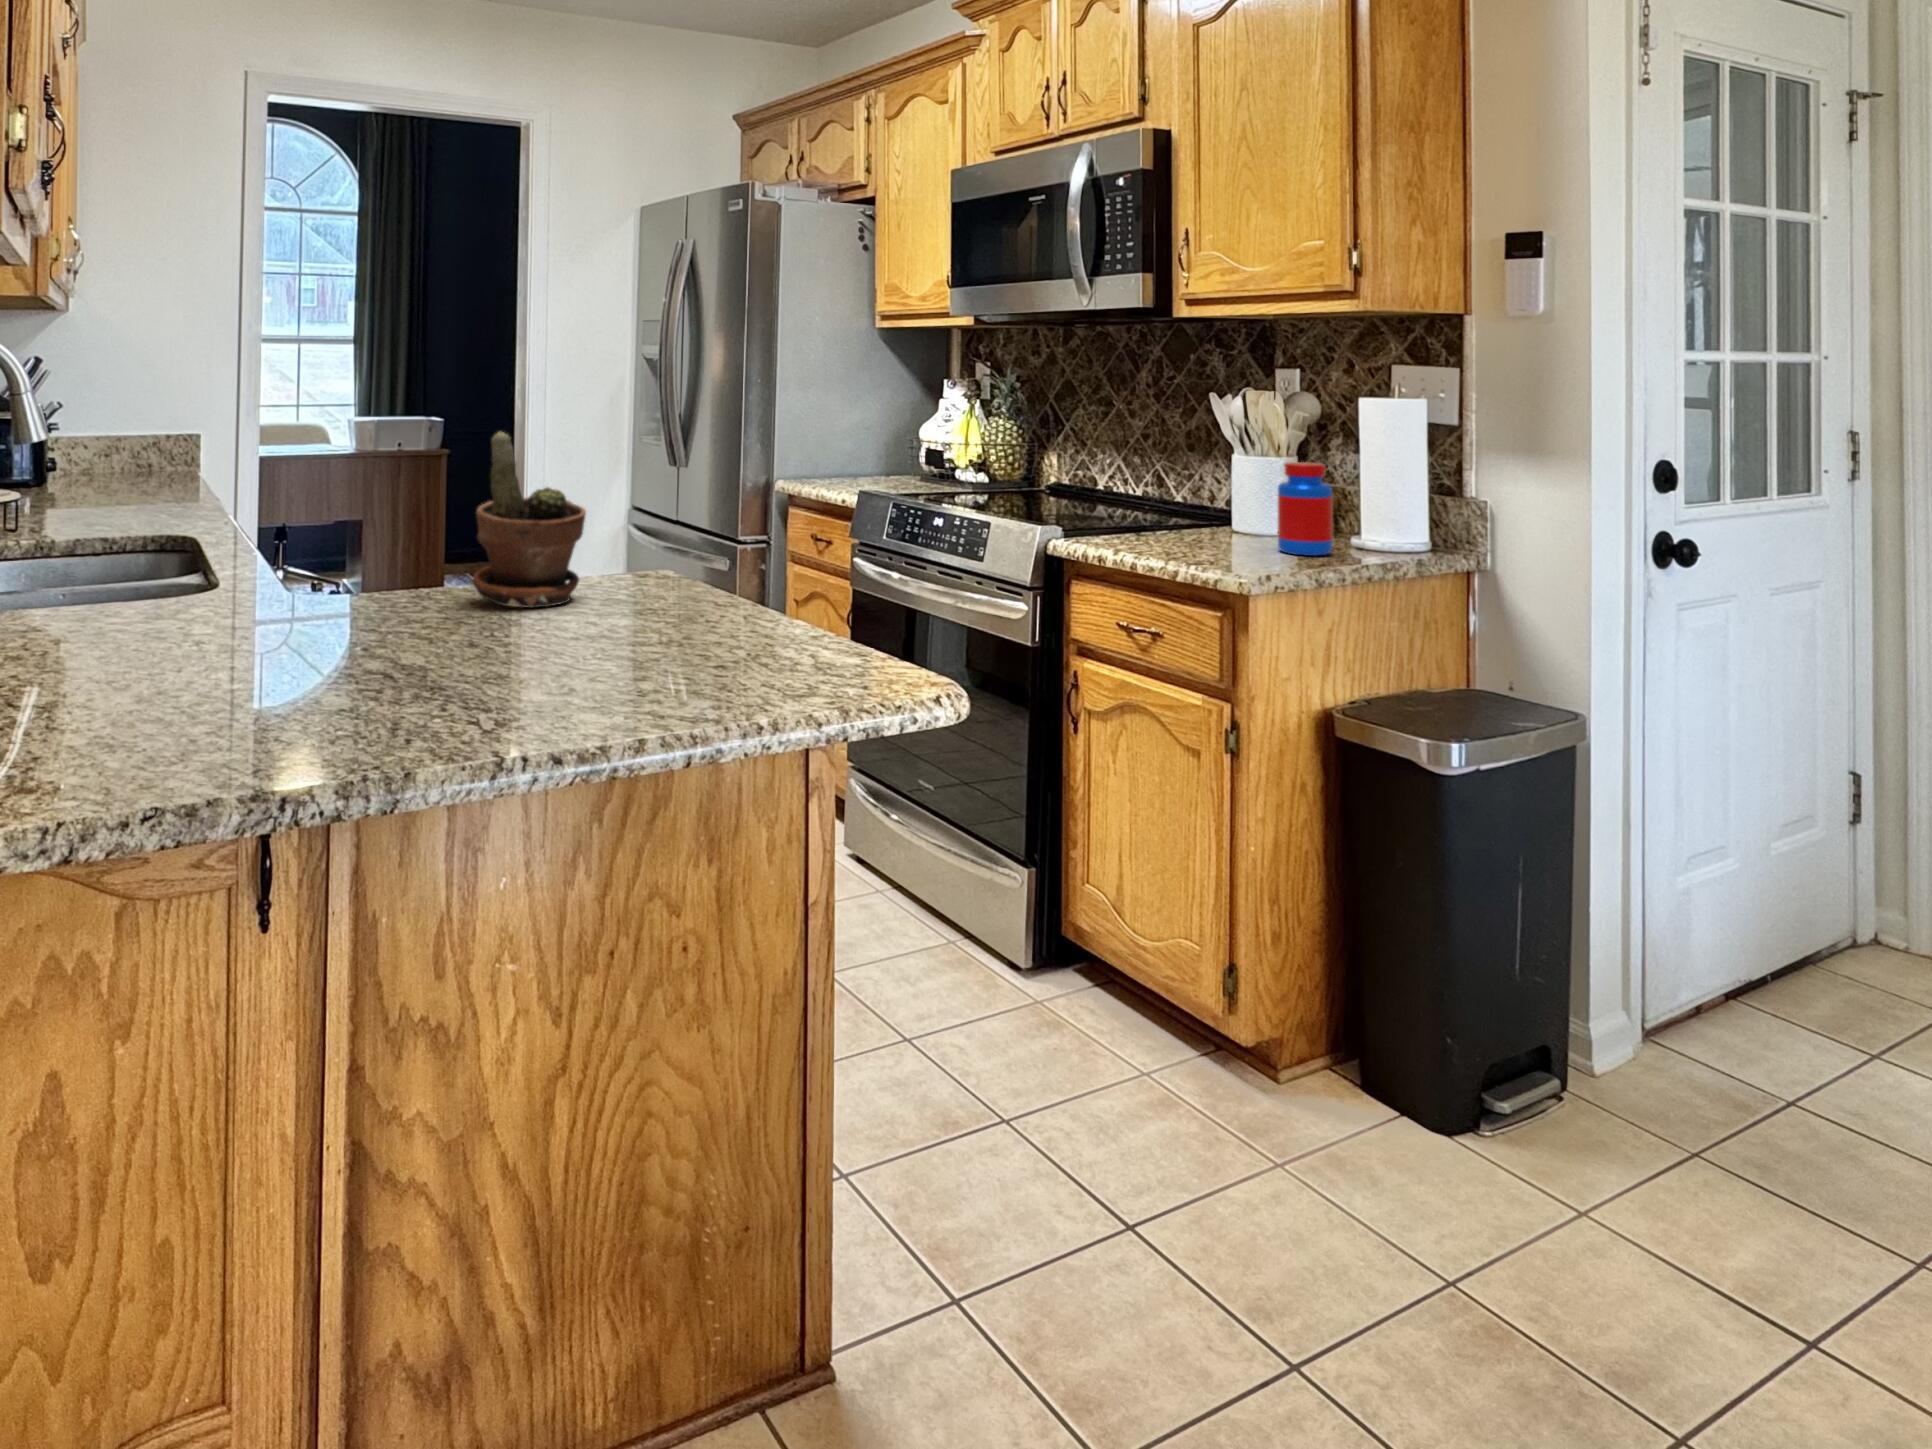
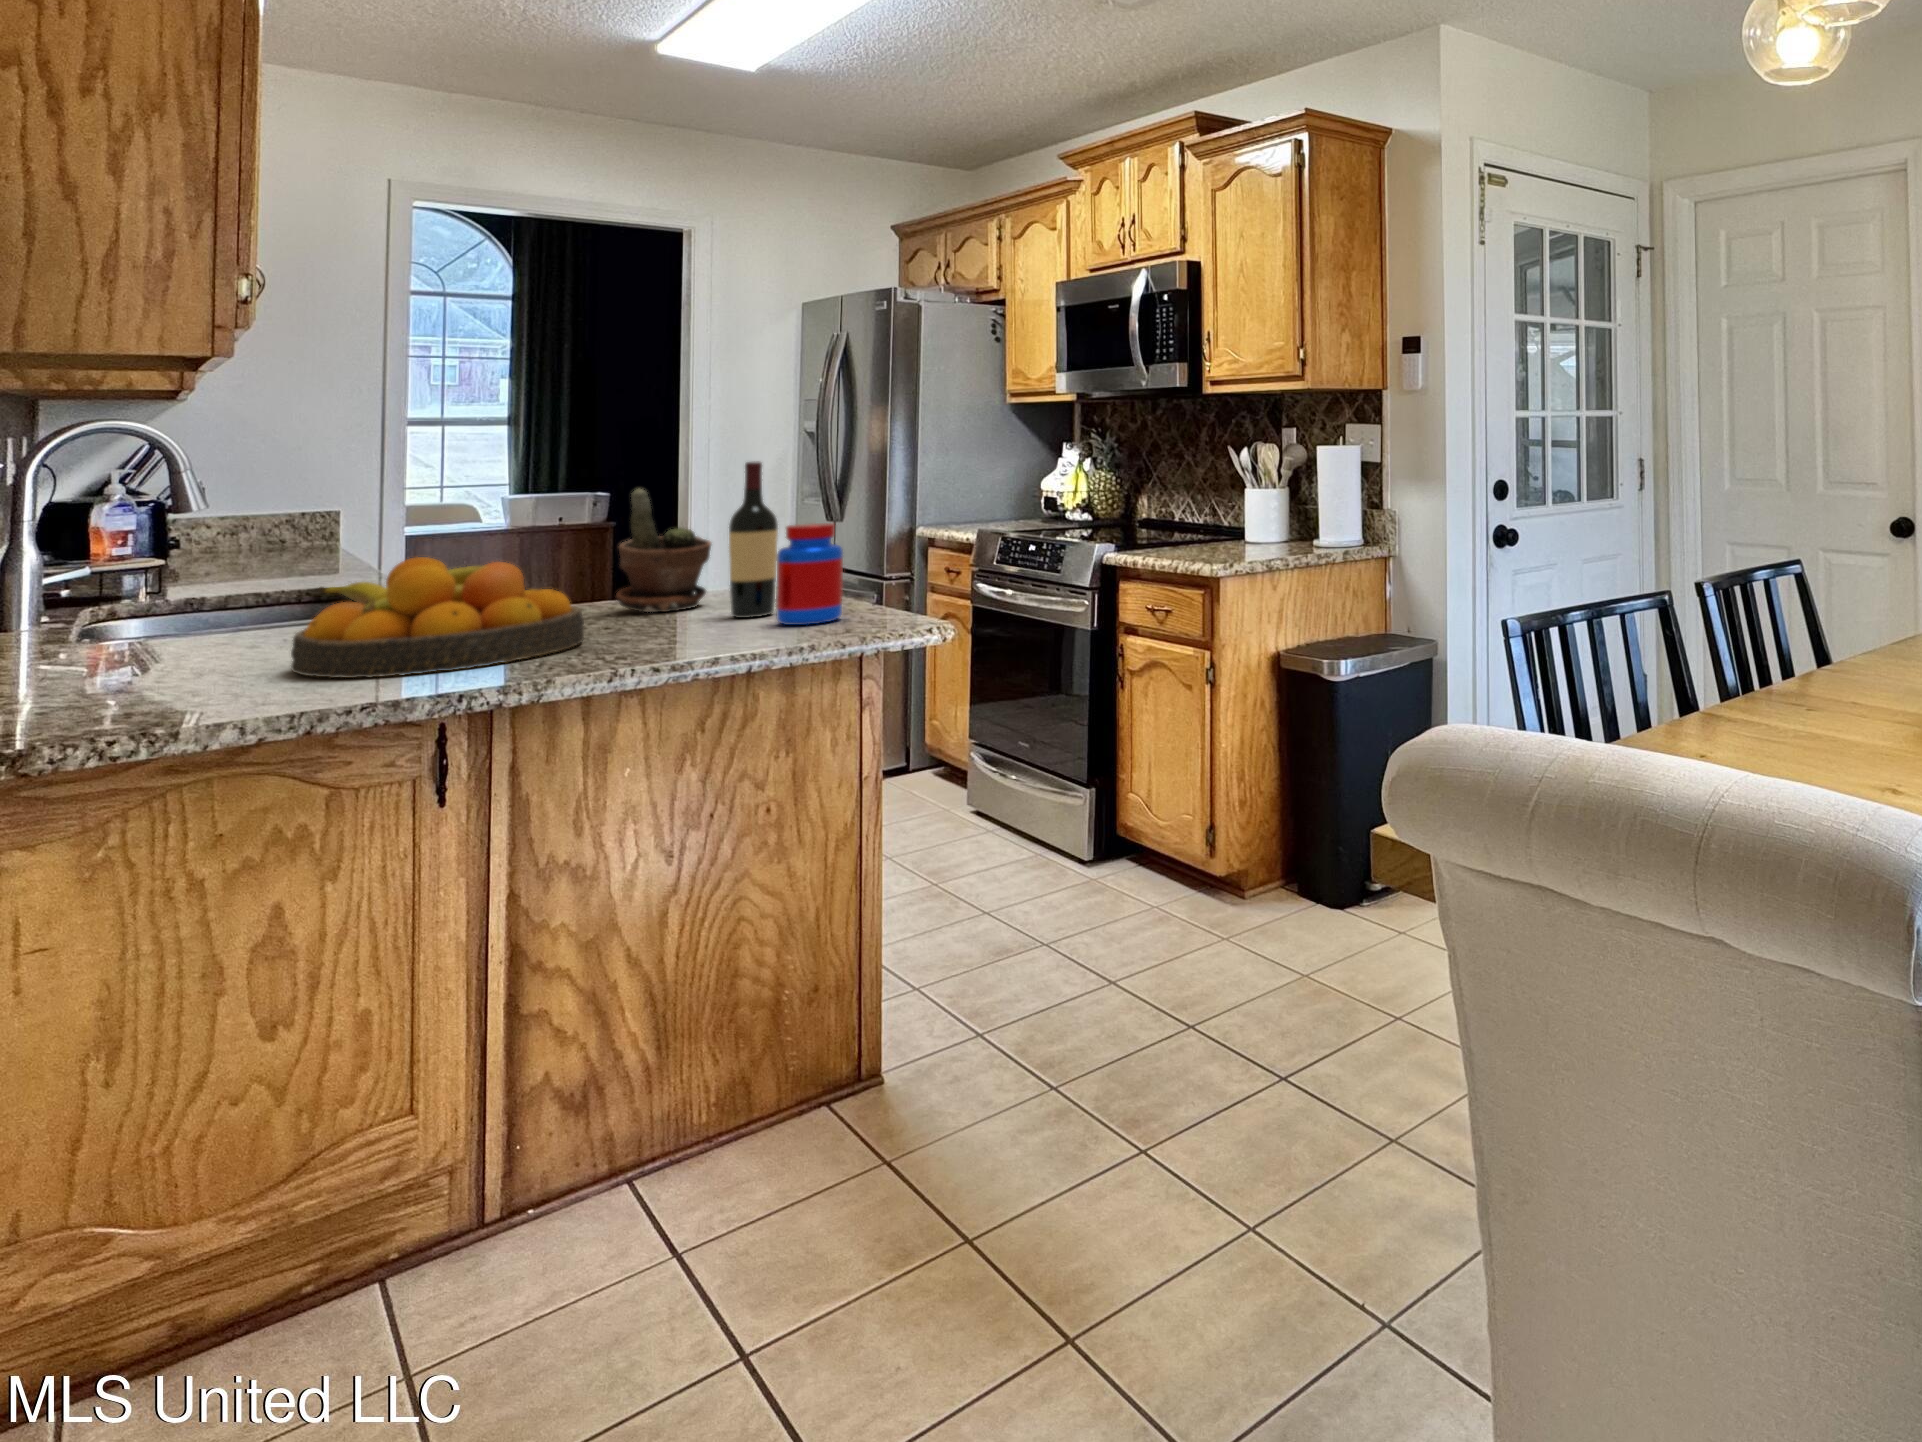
wine bottle: none [617,399,678,632] -> present [729,461,778,618]
jar: present [1278,462,1333,556] -> present [776,523,843,625]
fruit bowl: none [91,526,441,716] -> present [291,557,584,678]

